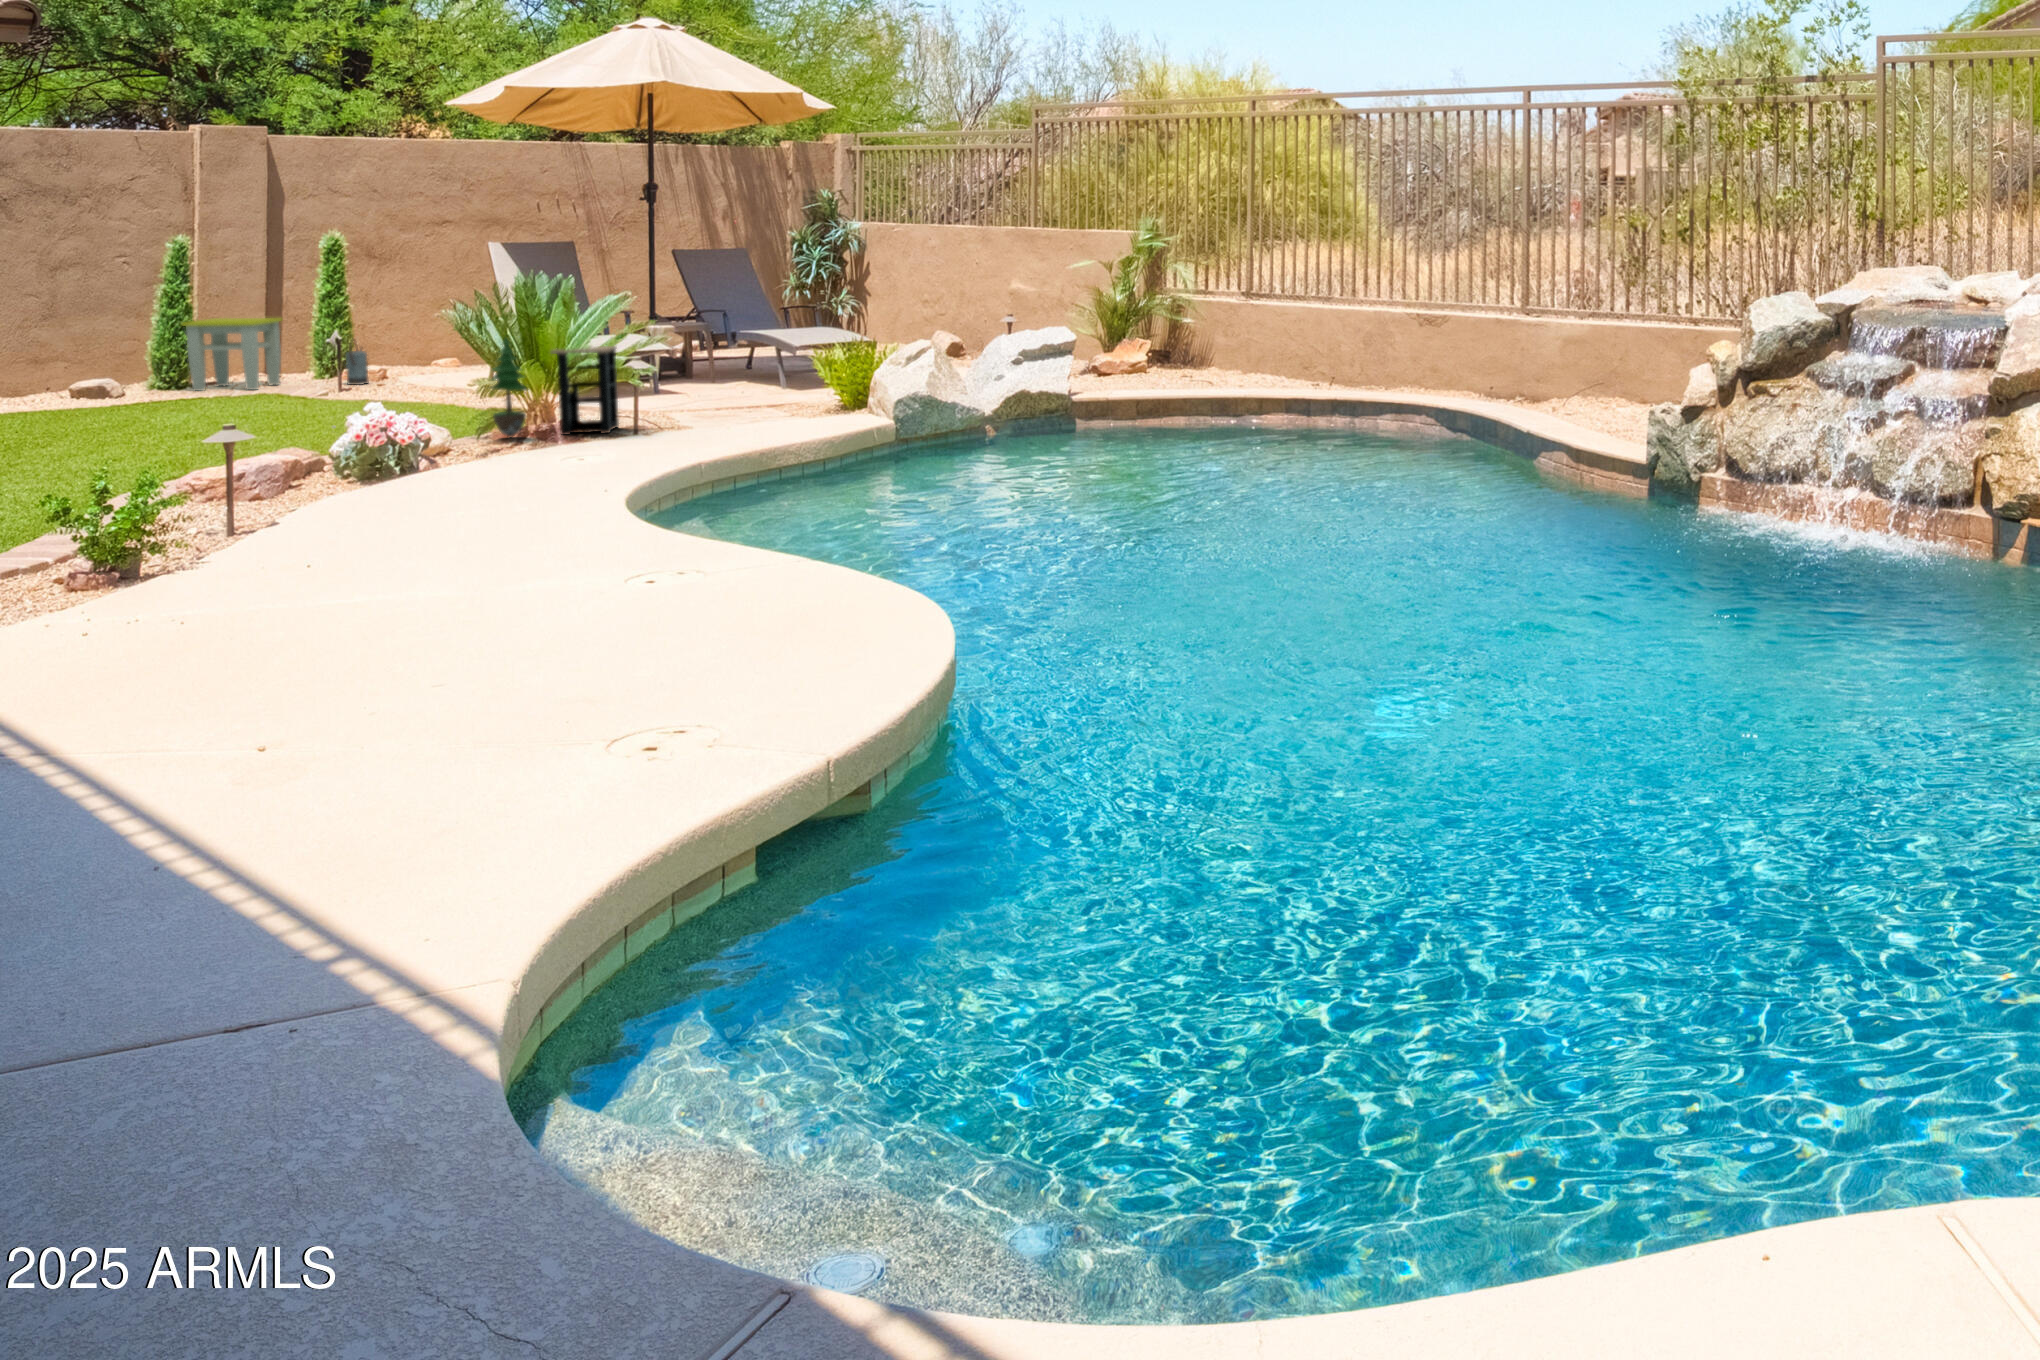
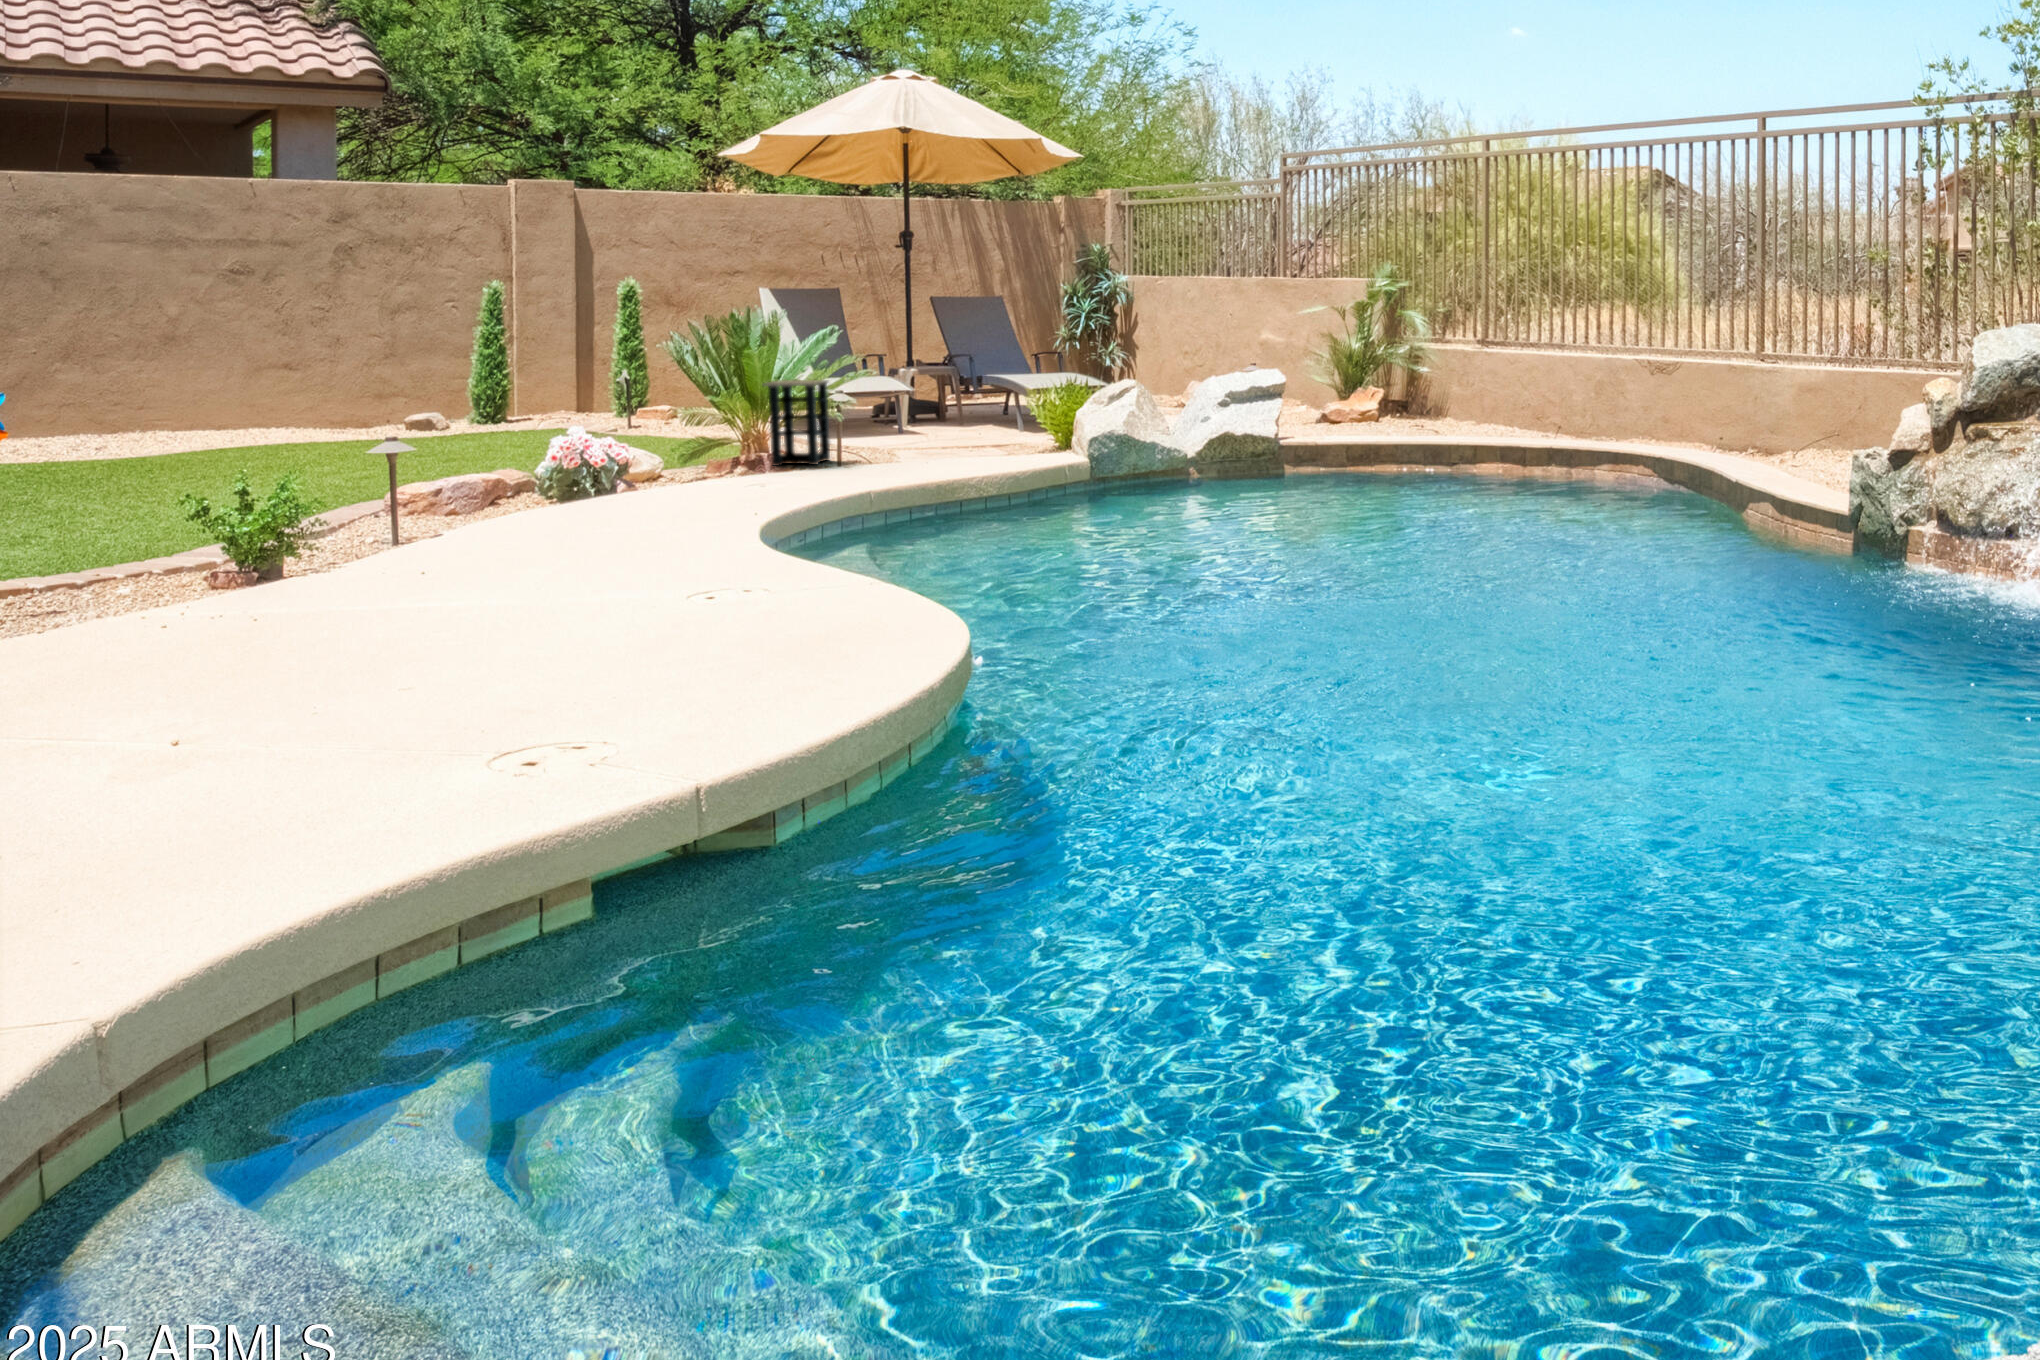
stool: present [182,318,282,391] -> none [494,358,584,425]
potted tree: present [491,338,529,437] -> none [703,368,742,467]
watering can: present [346,340,368,385] -> none [636,378,656,422]

